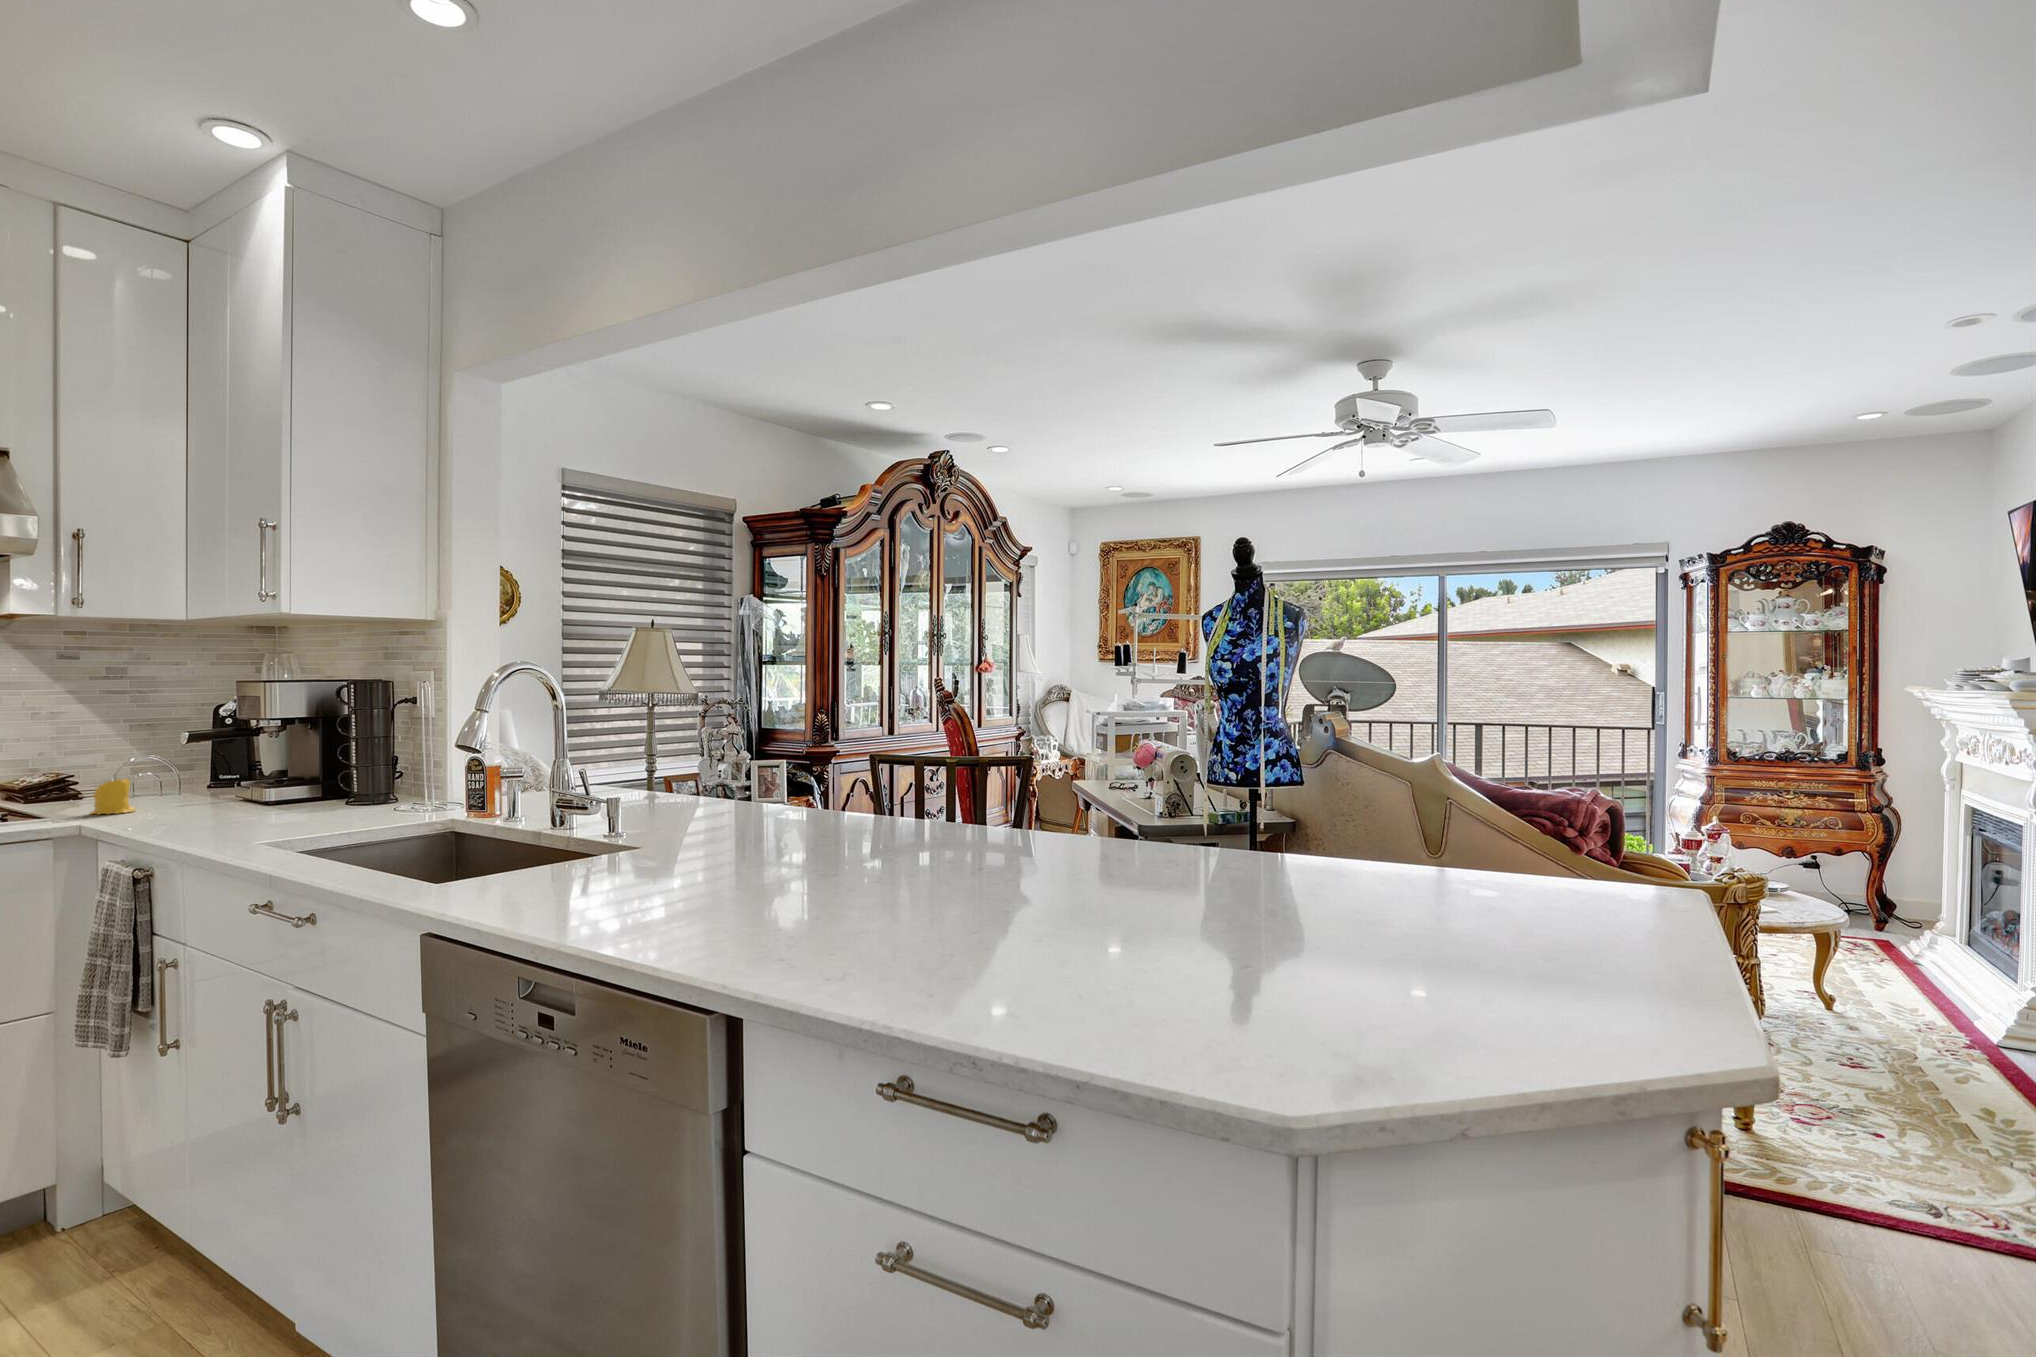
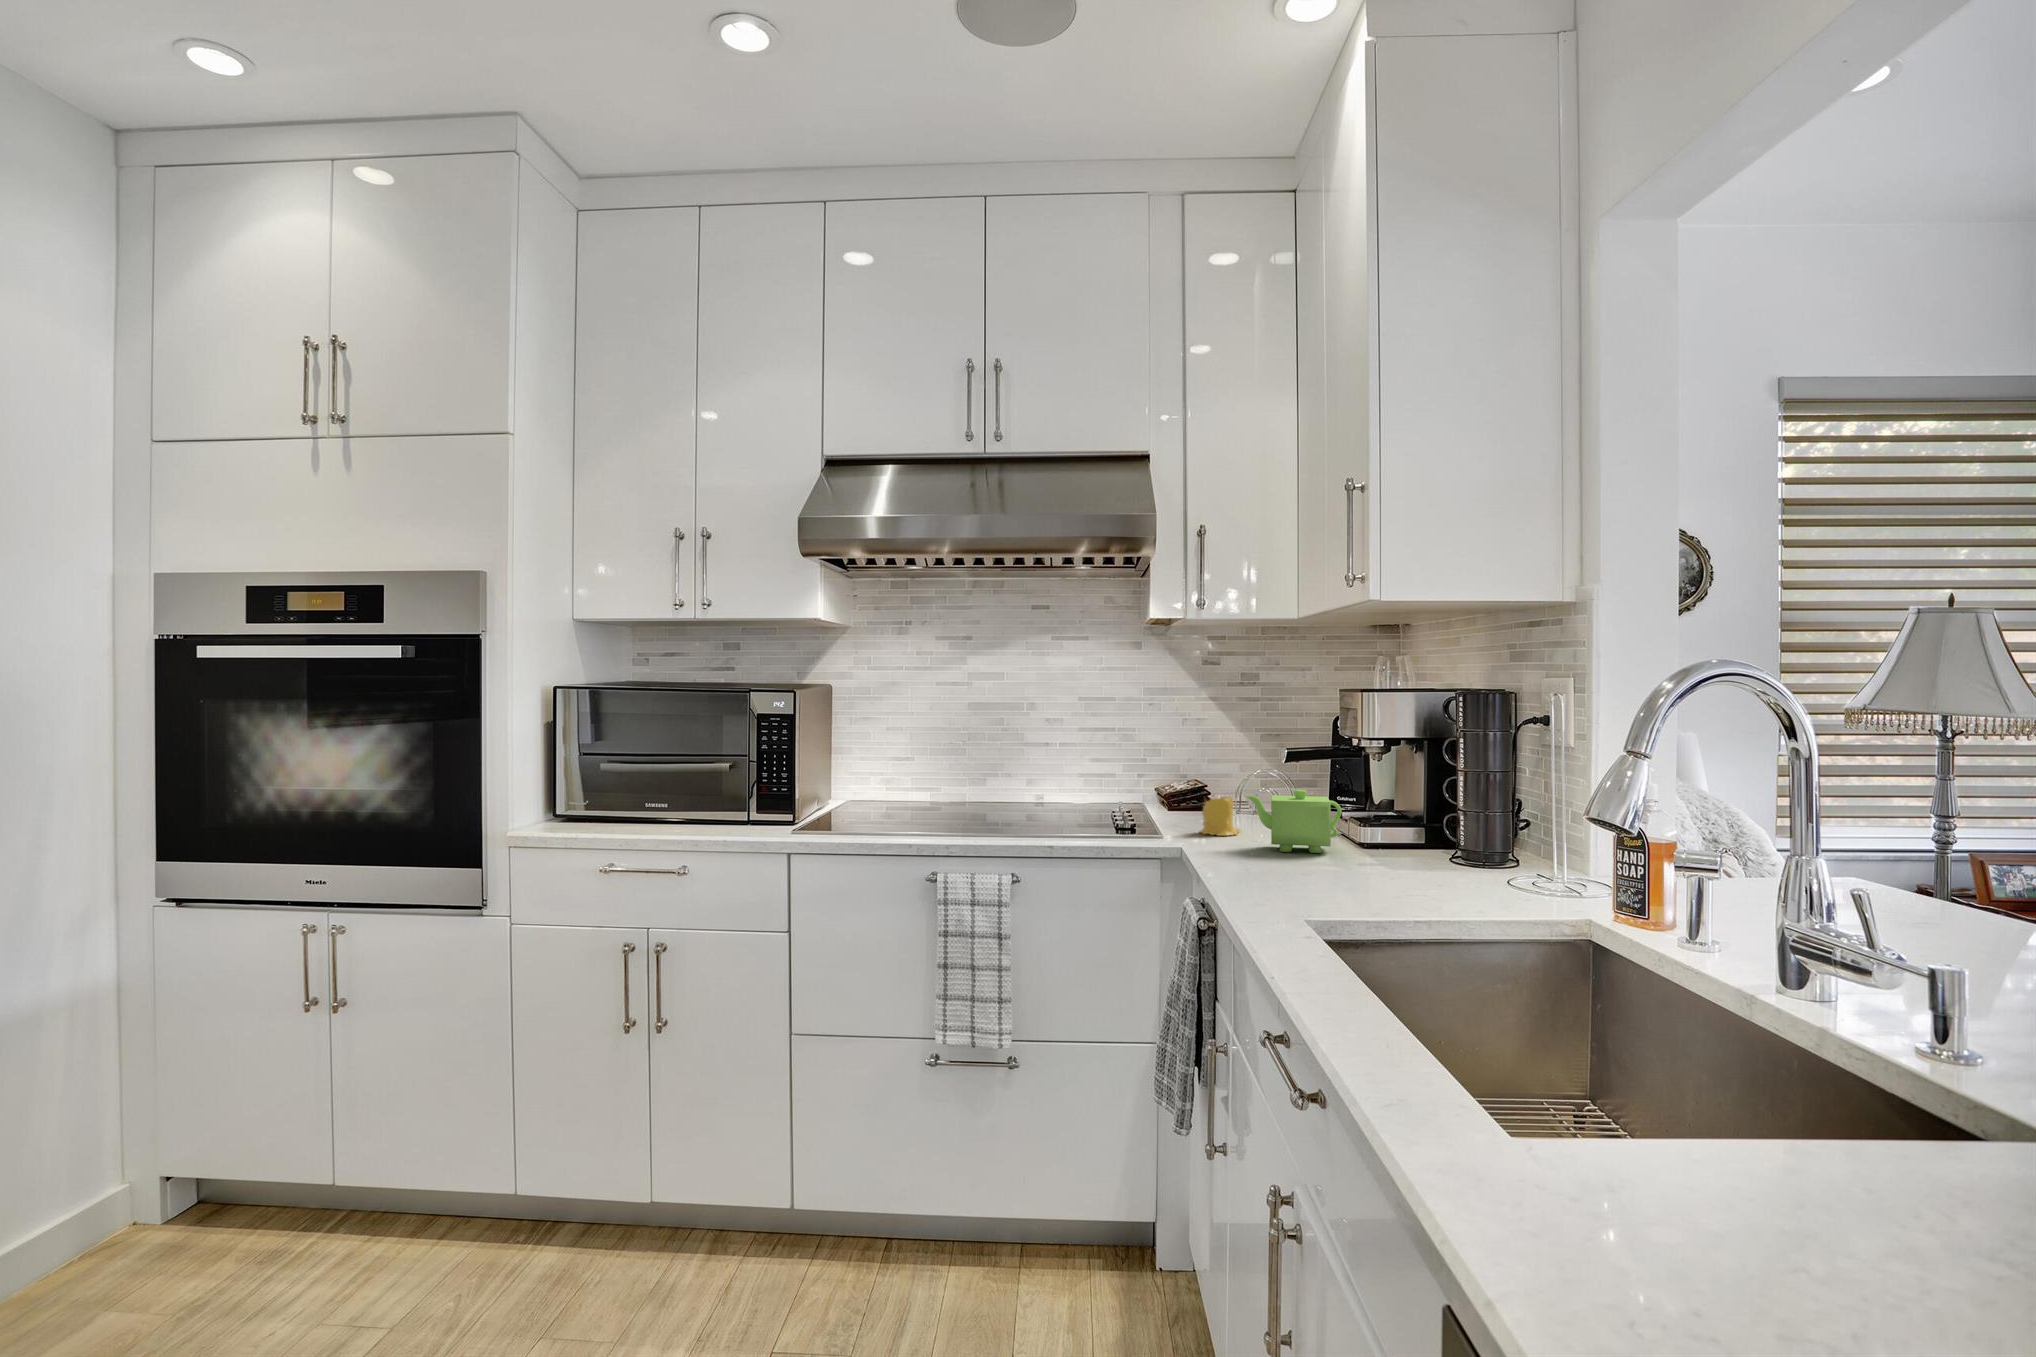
teapot: none [155,764,252,816] -> present [1245,790,1342,853]

